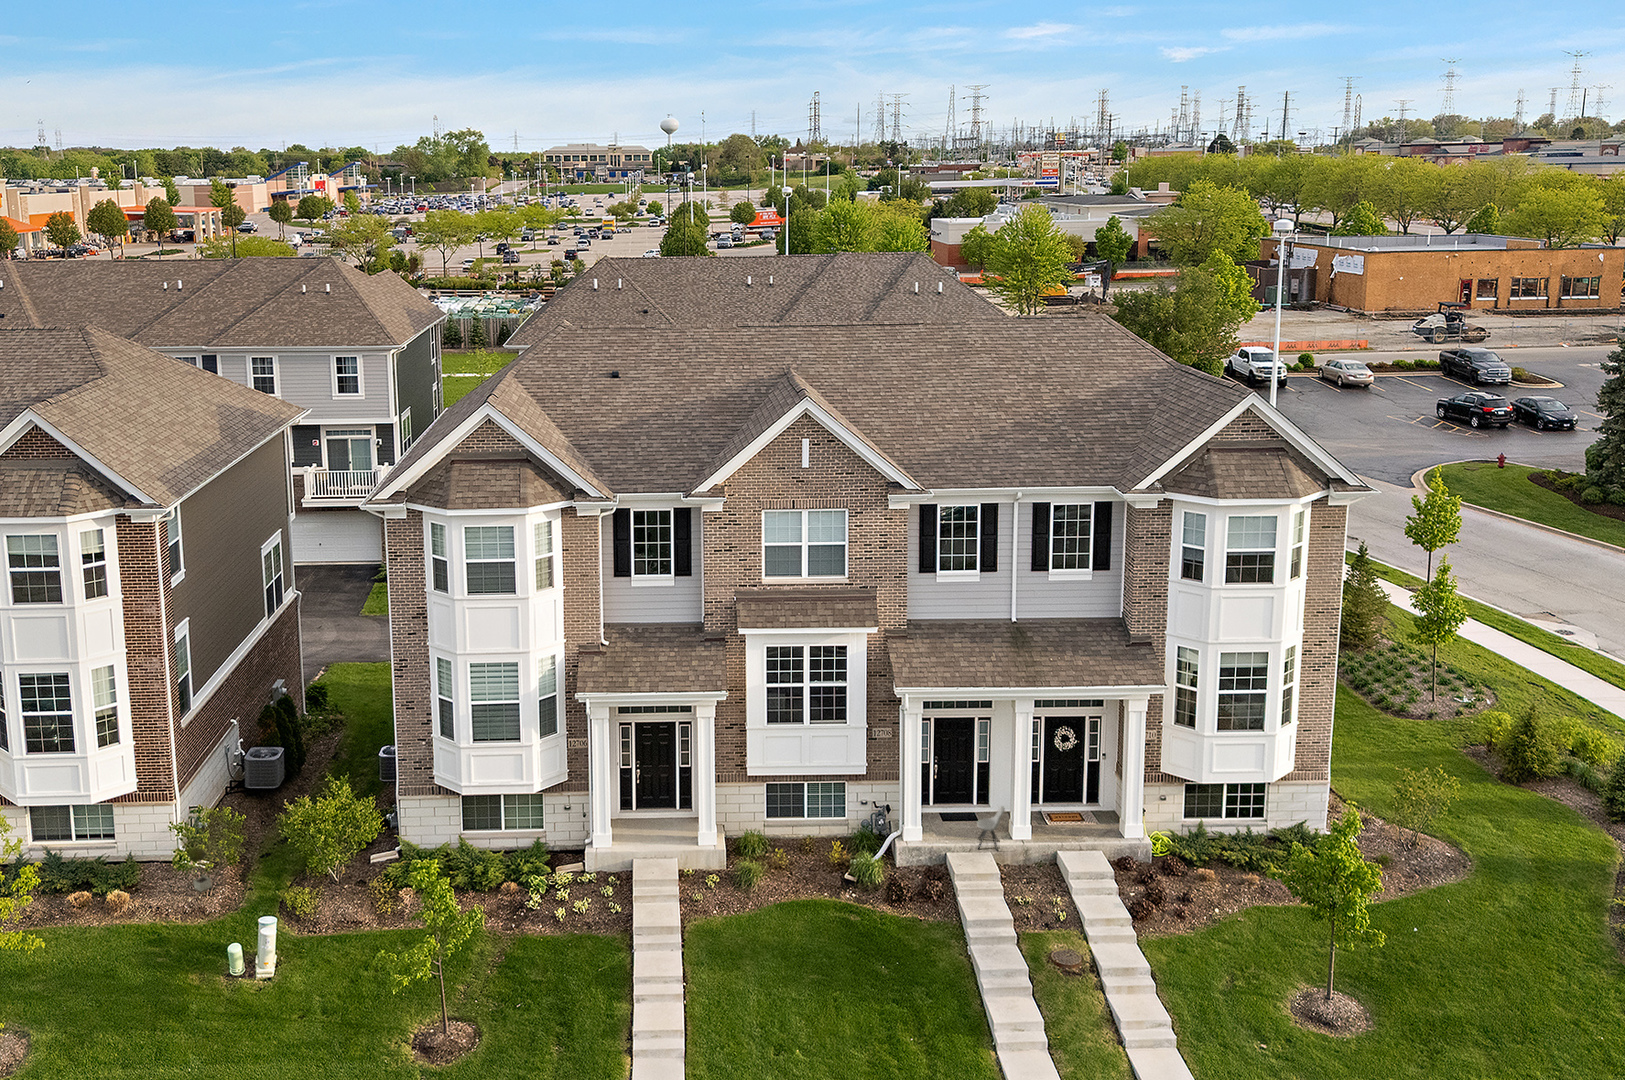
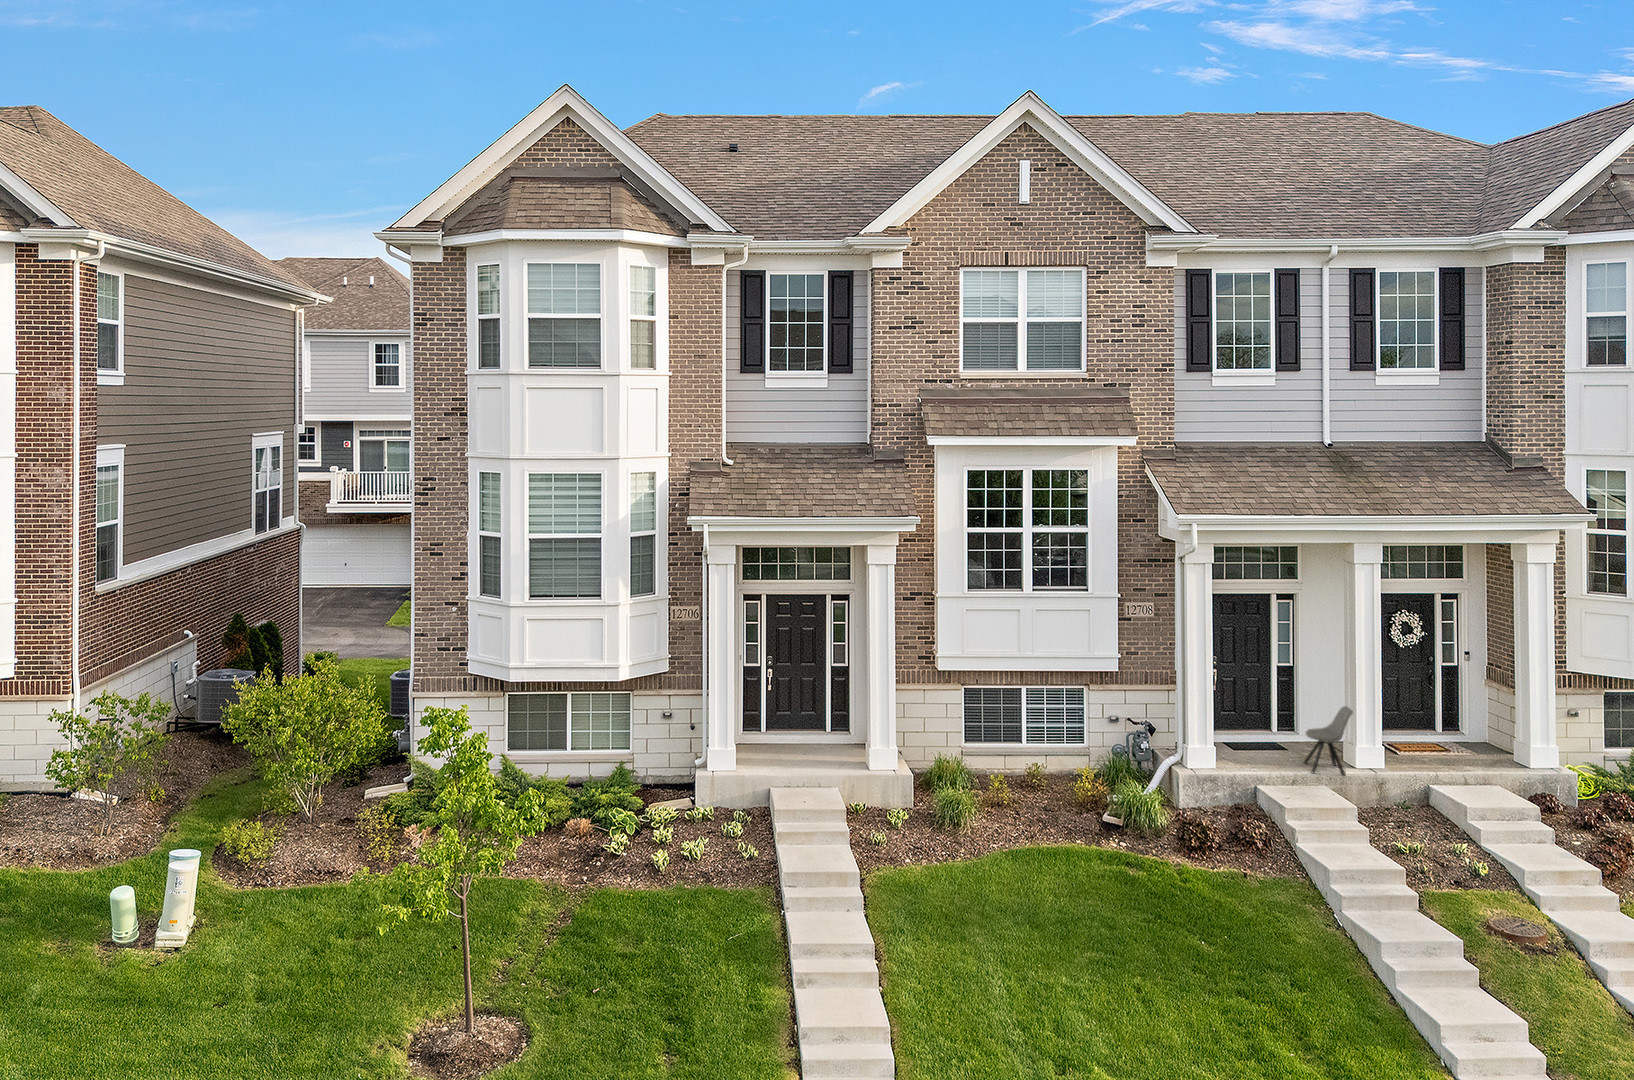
potted tree: present [189,848,211,892] -> none [64,758,100,830]

